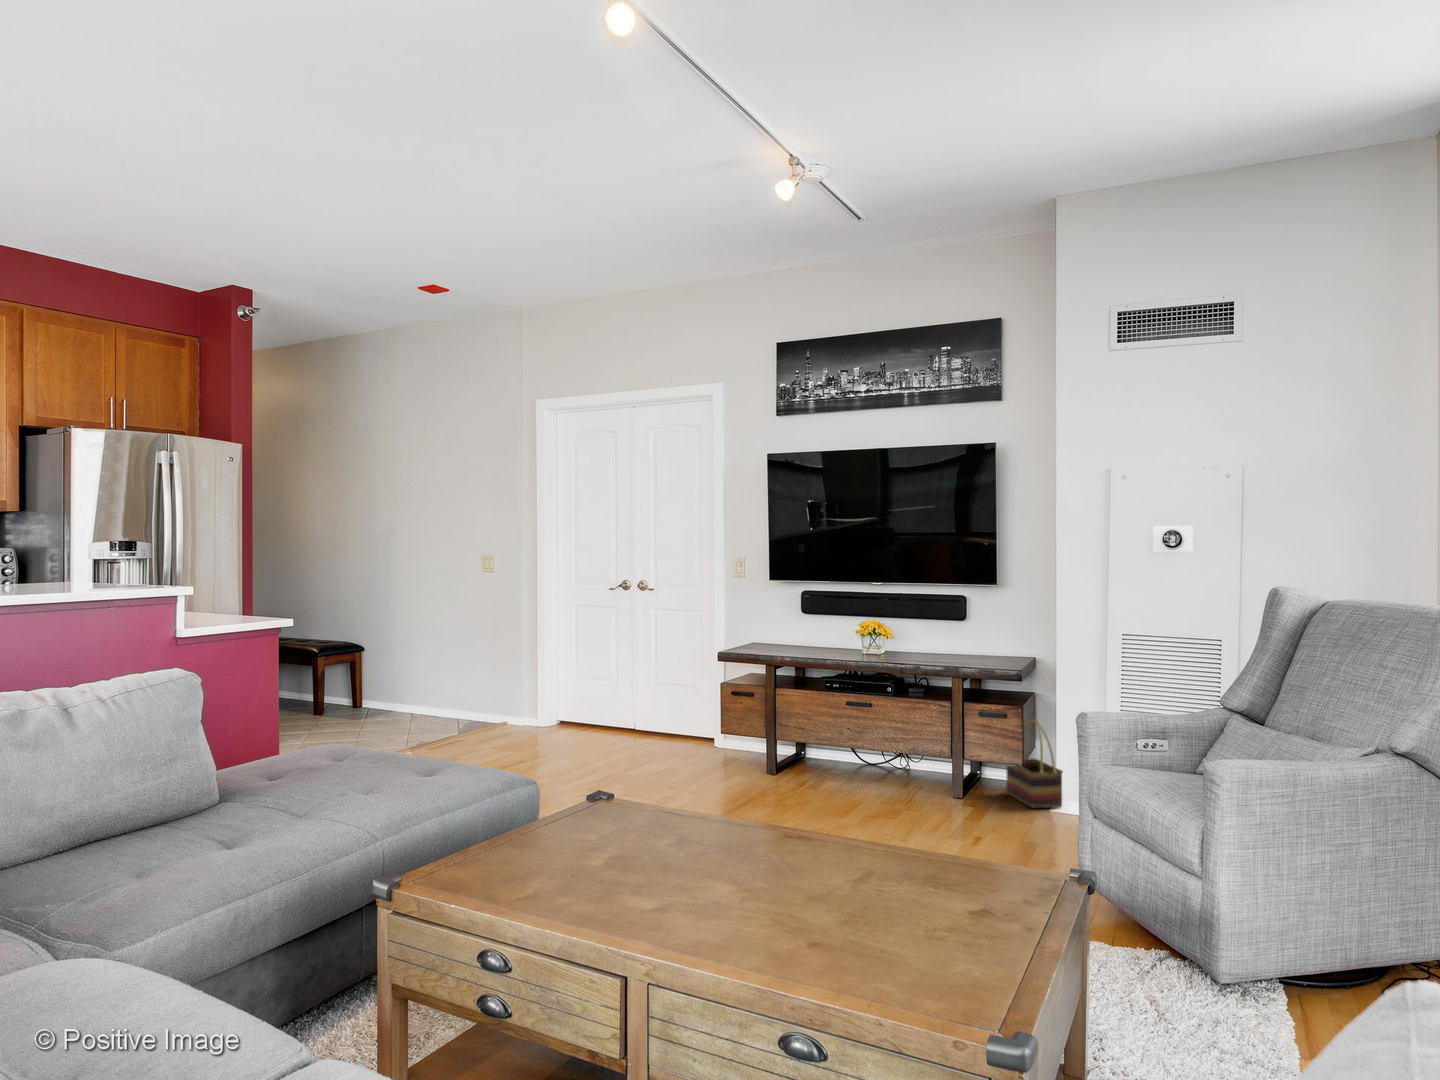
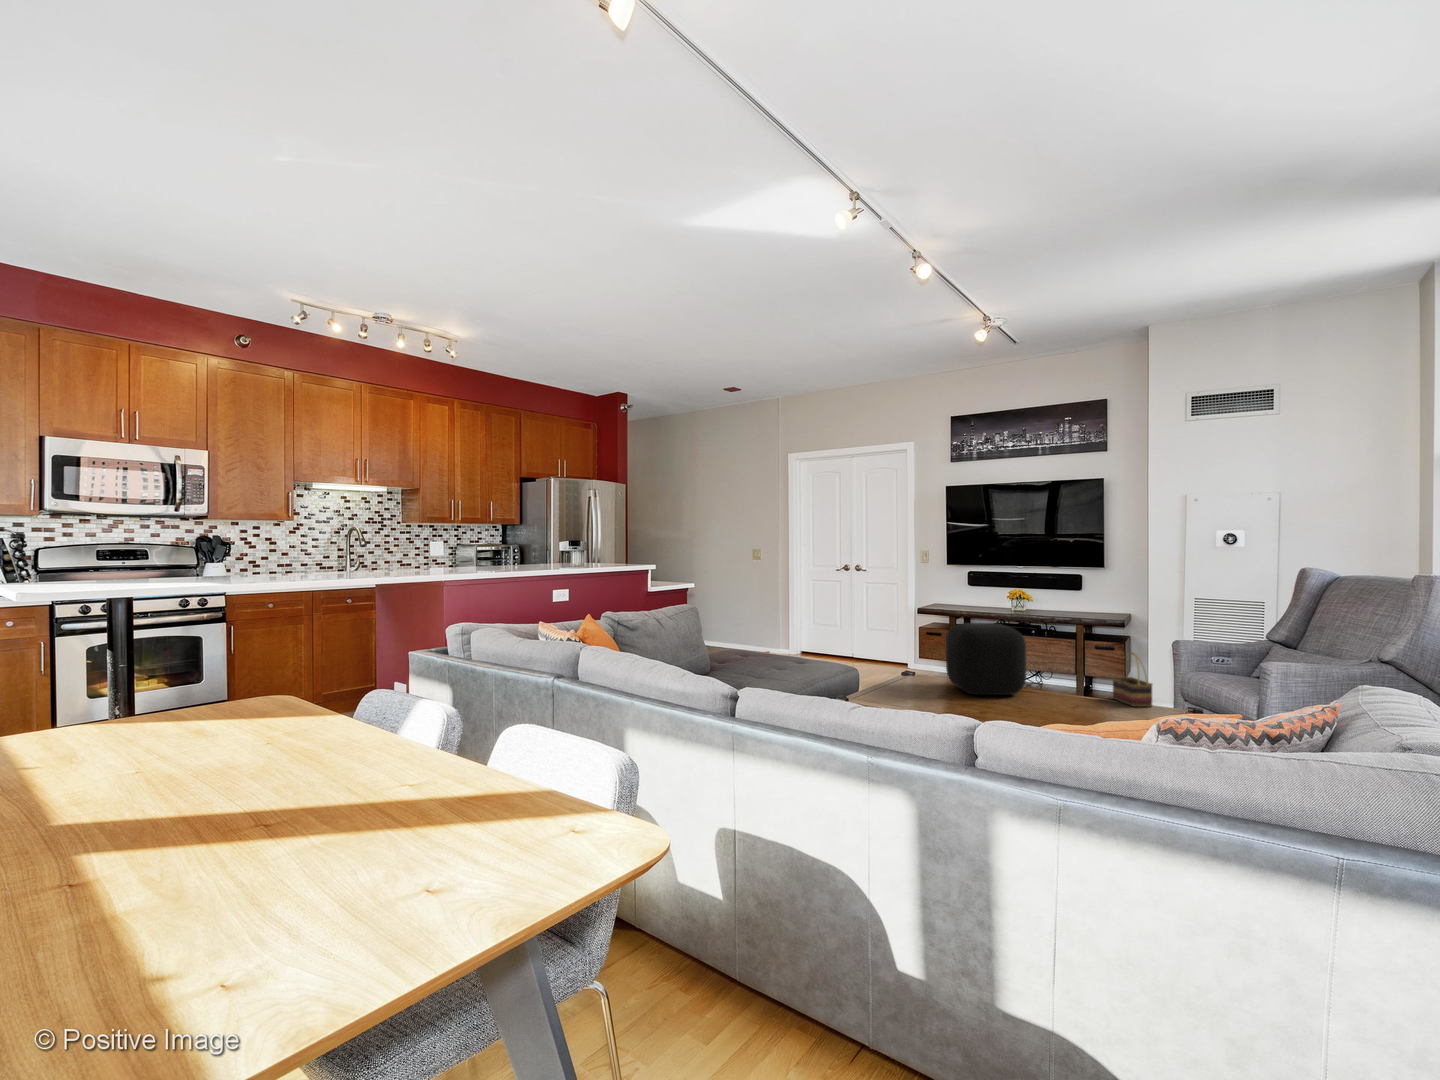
ottoman: none [756,675,876,795] -> present [946,623,1026,695]

